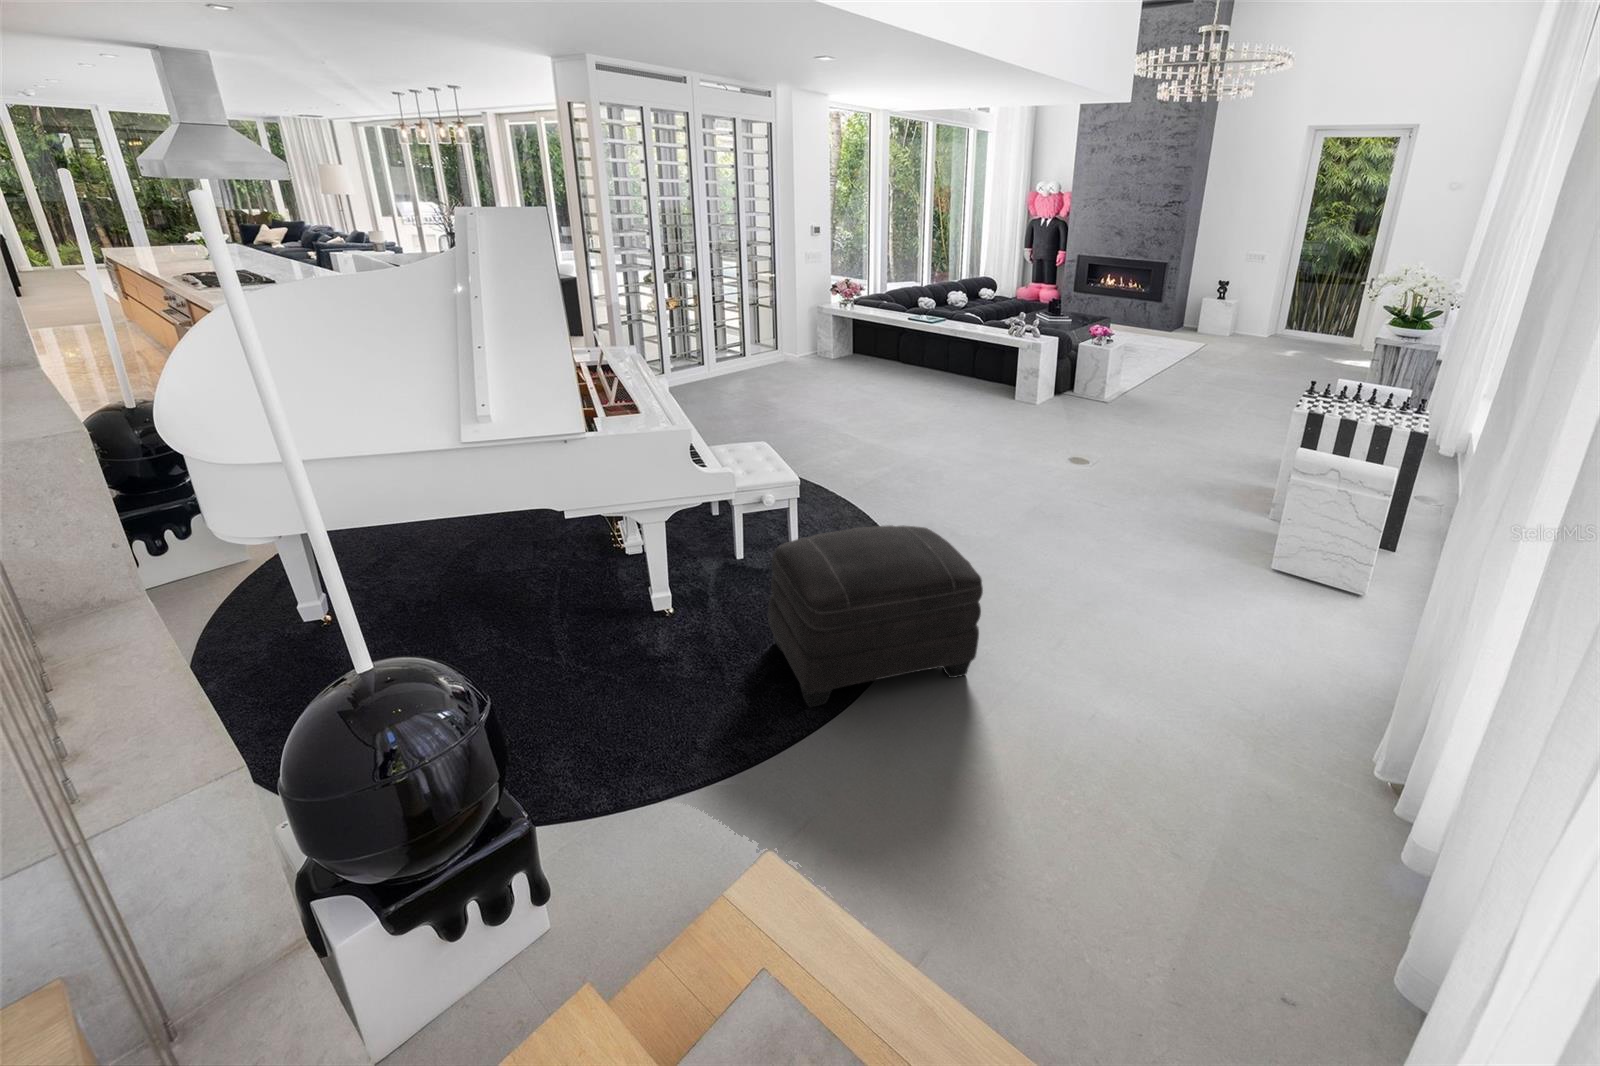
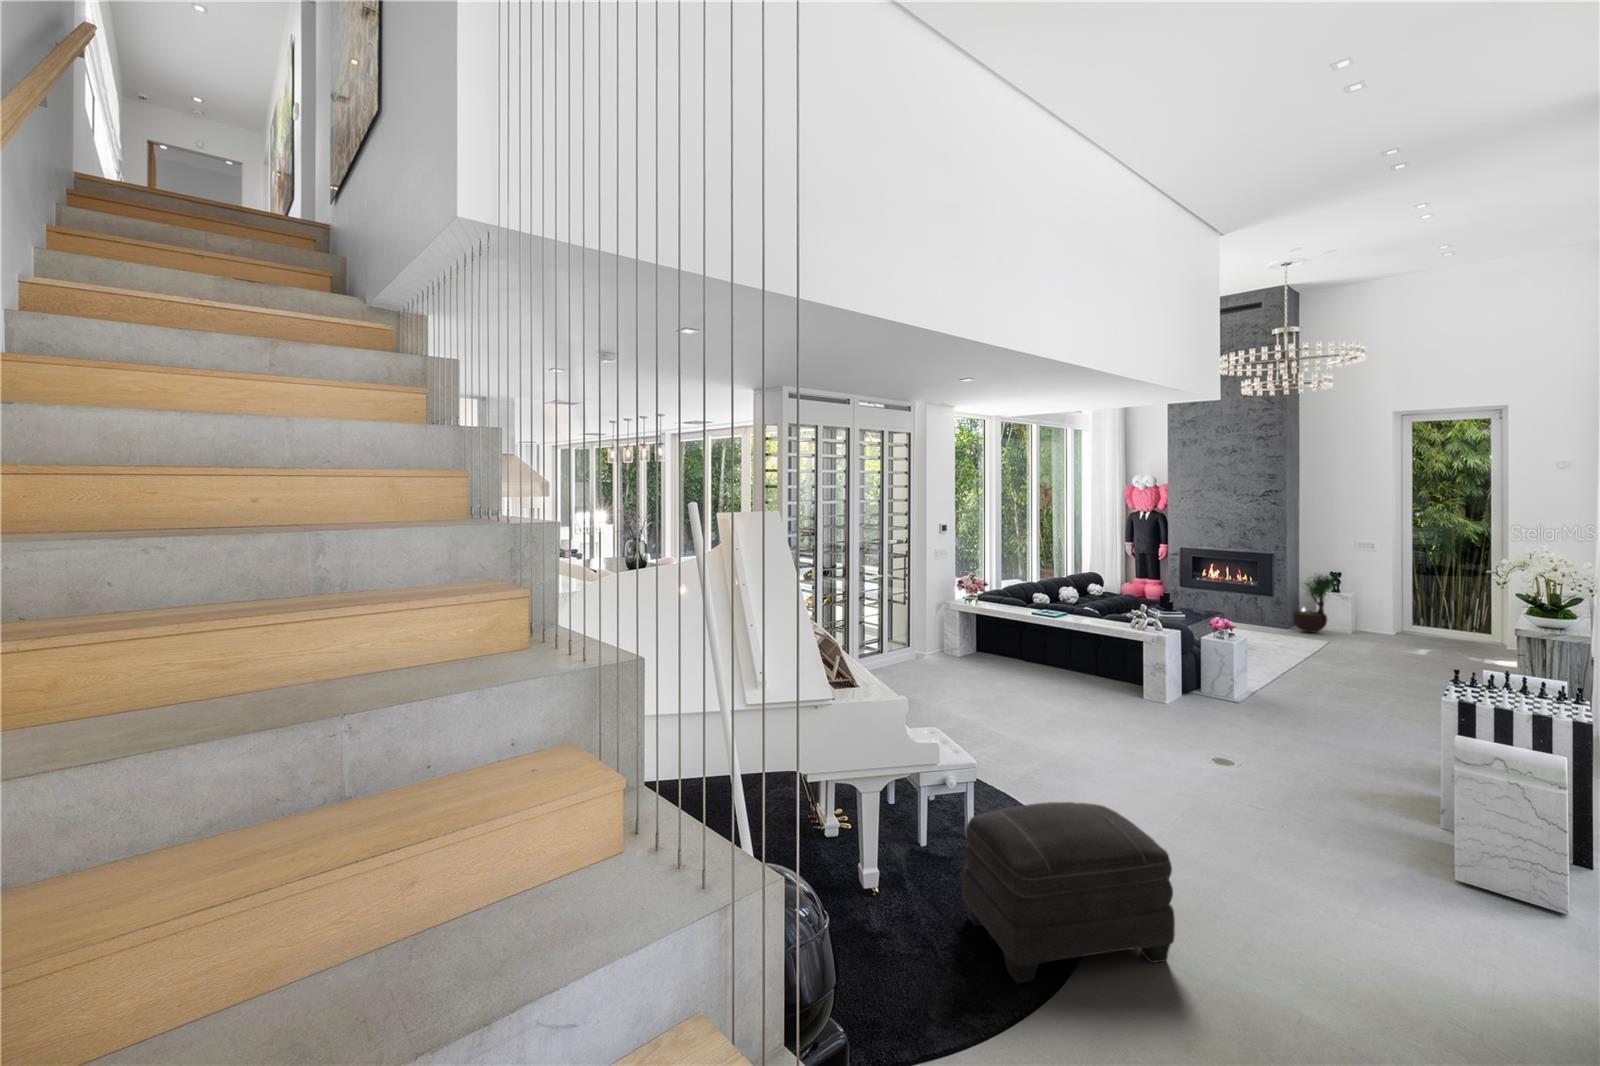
potted tree: none [1172,276,1226,344] -> present [1293,574,1336,633]

